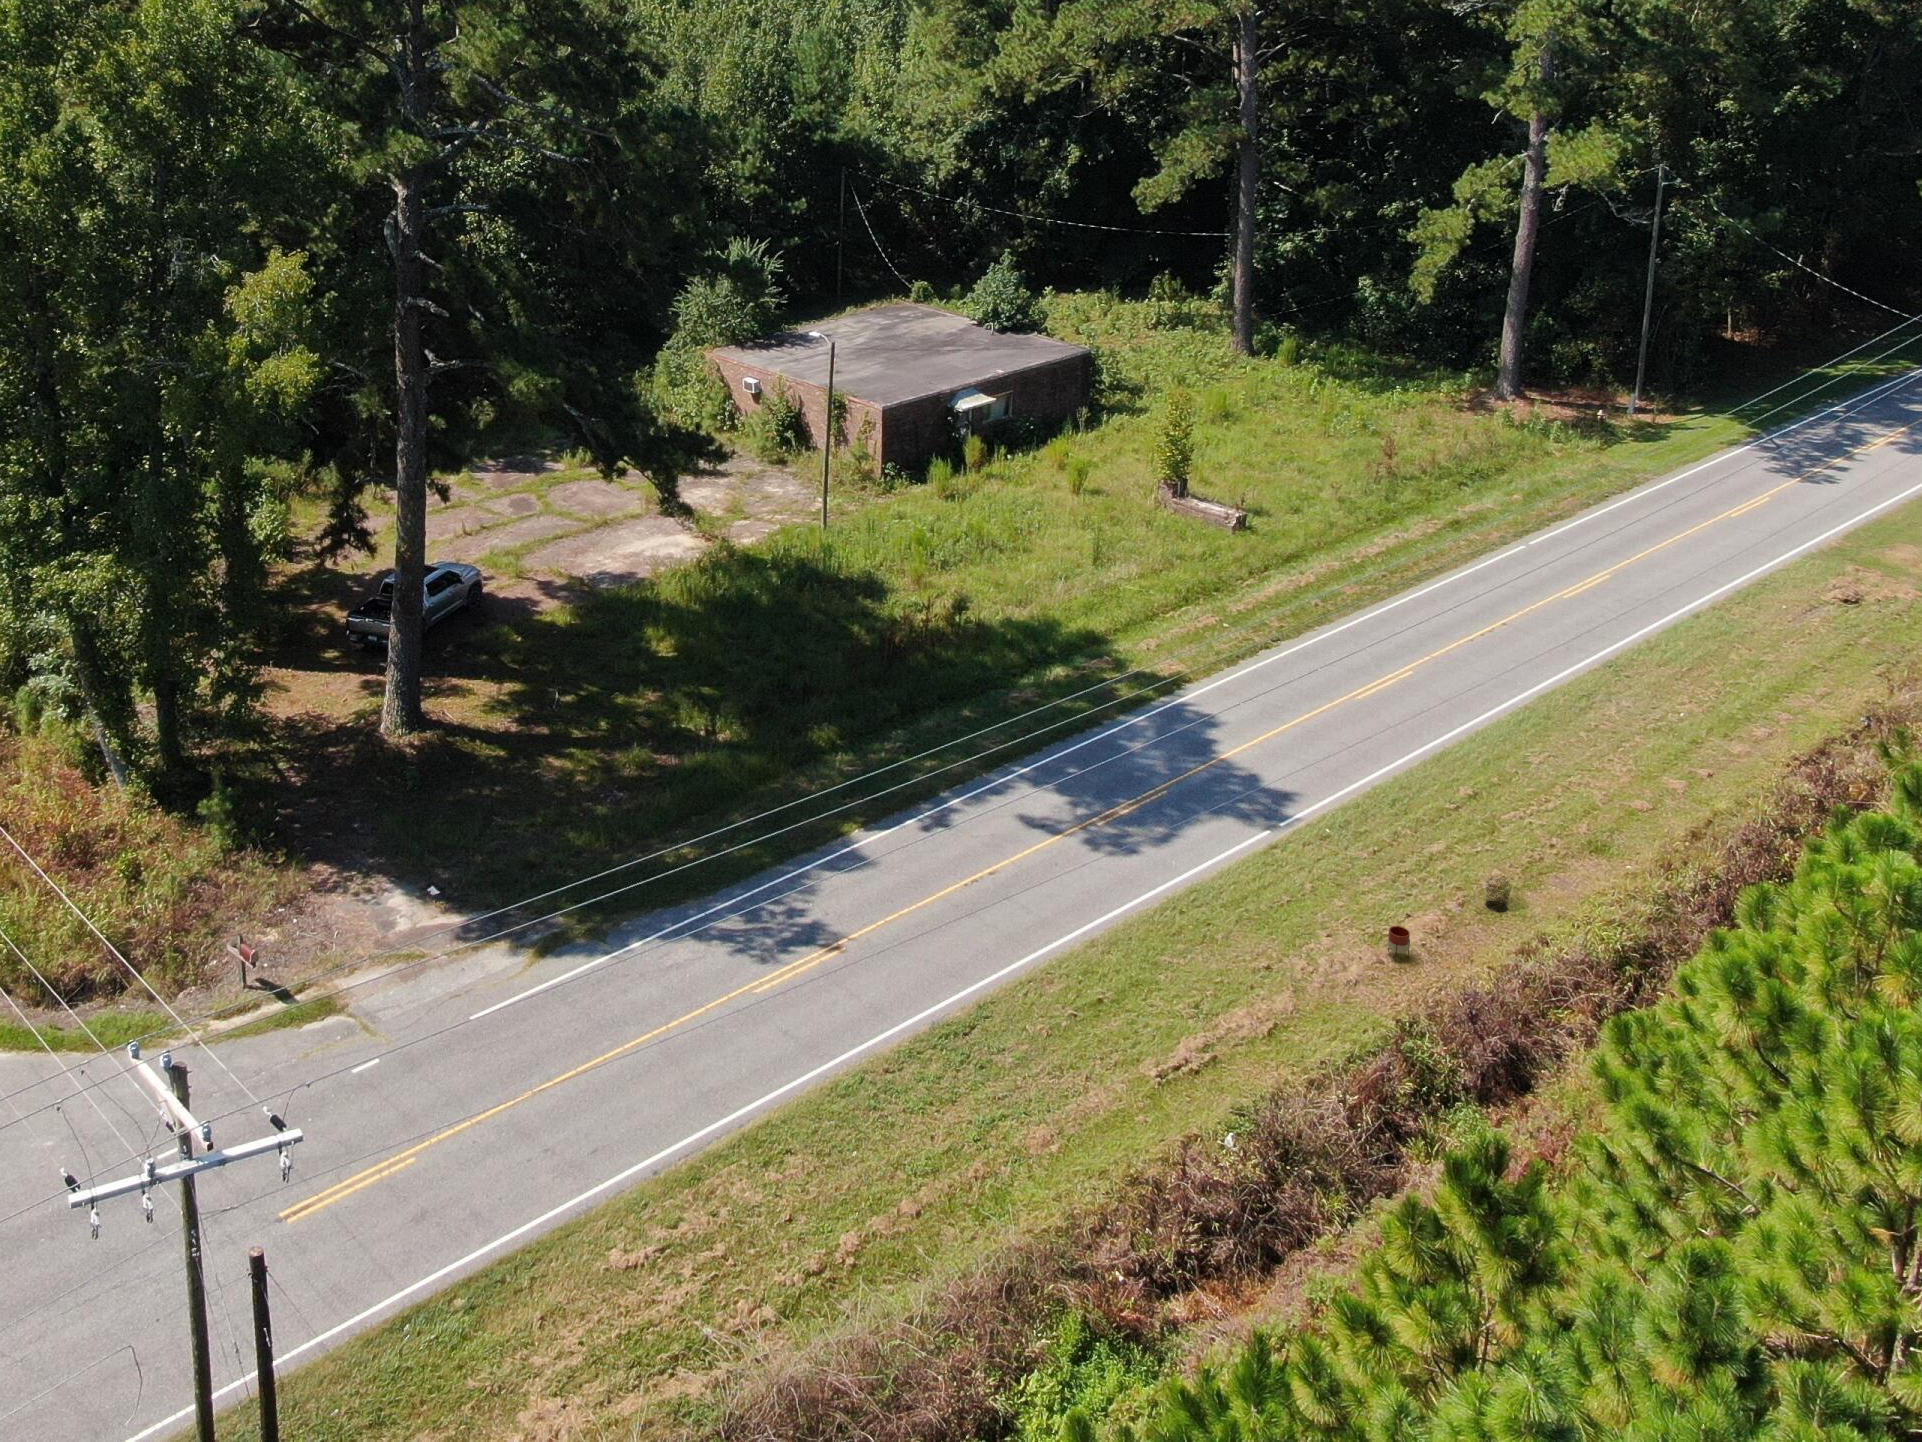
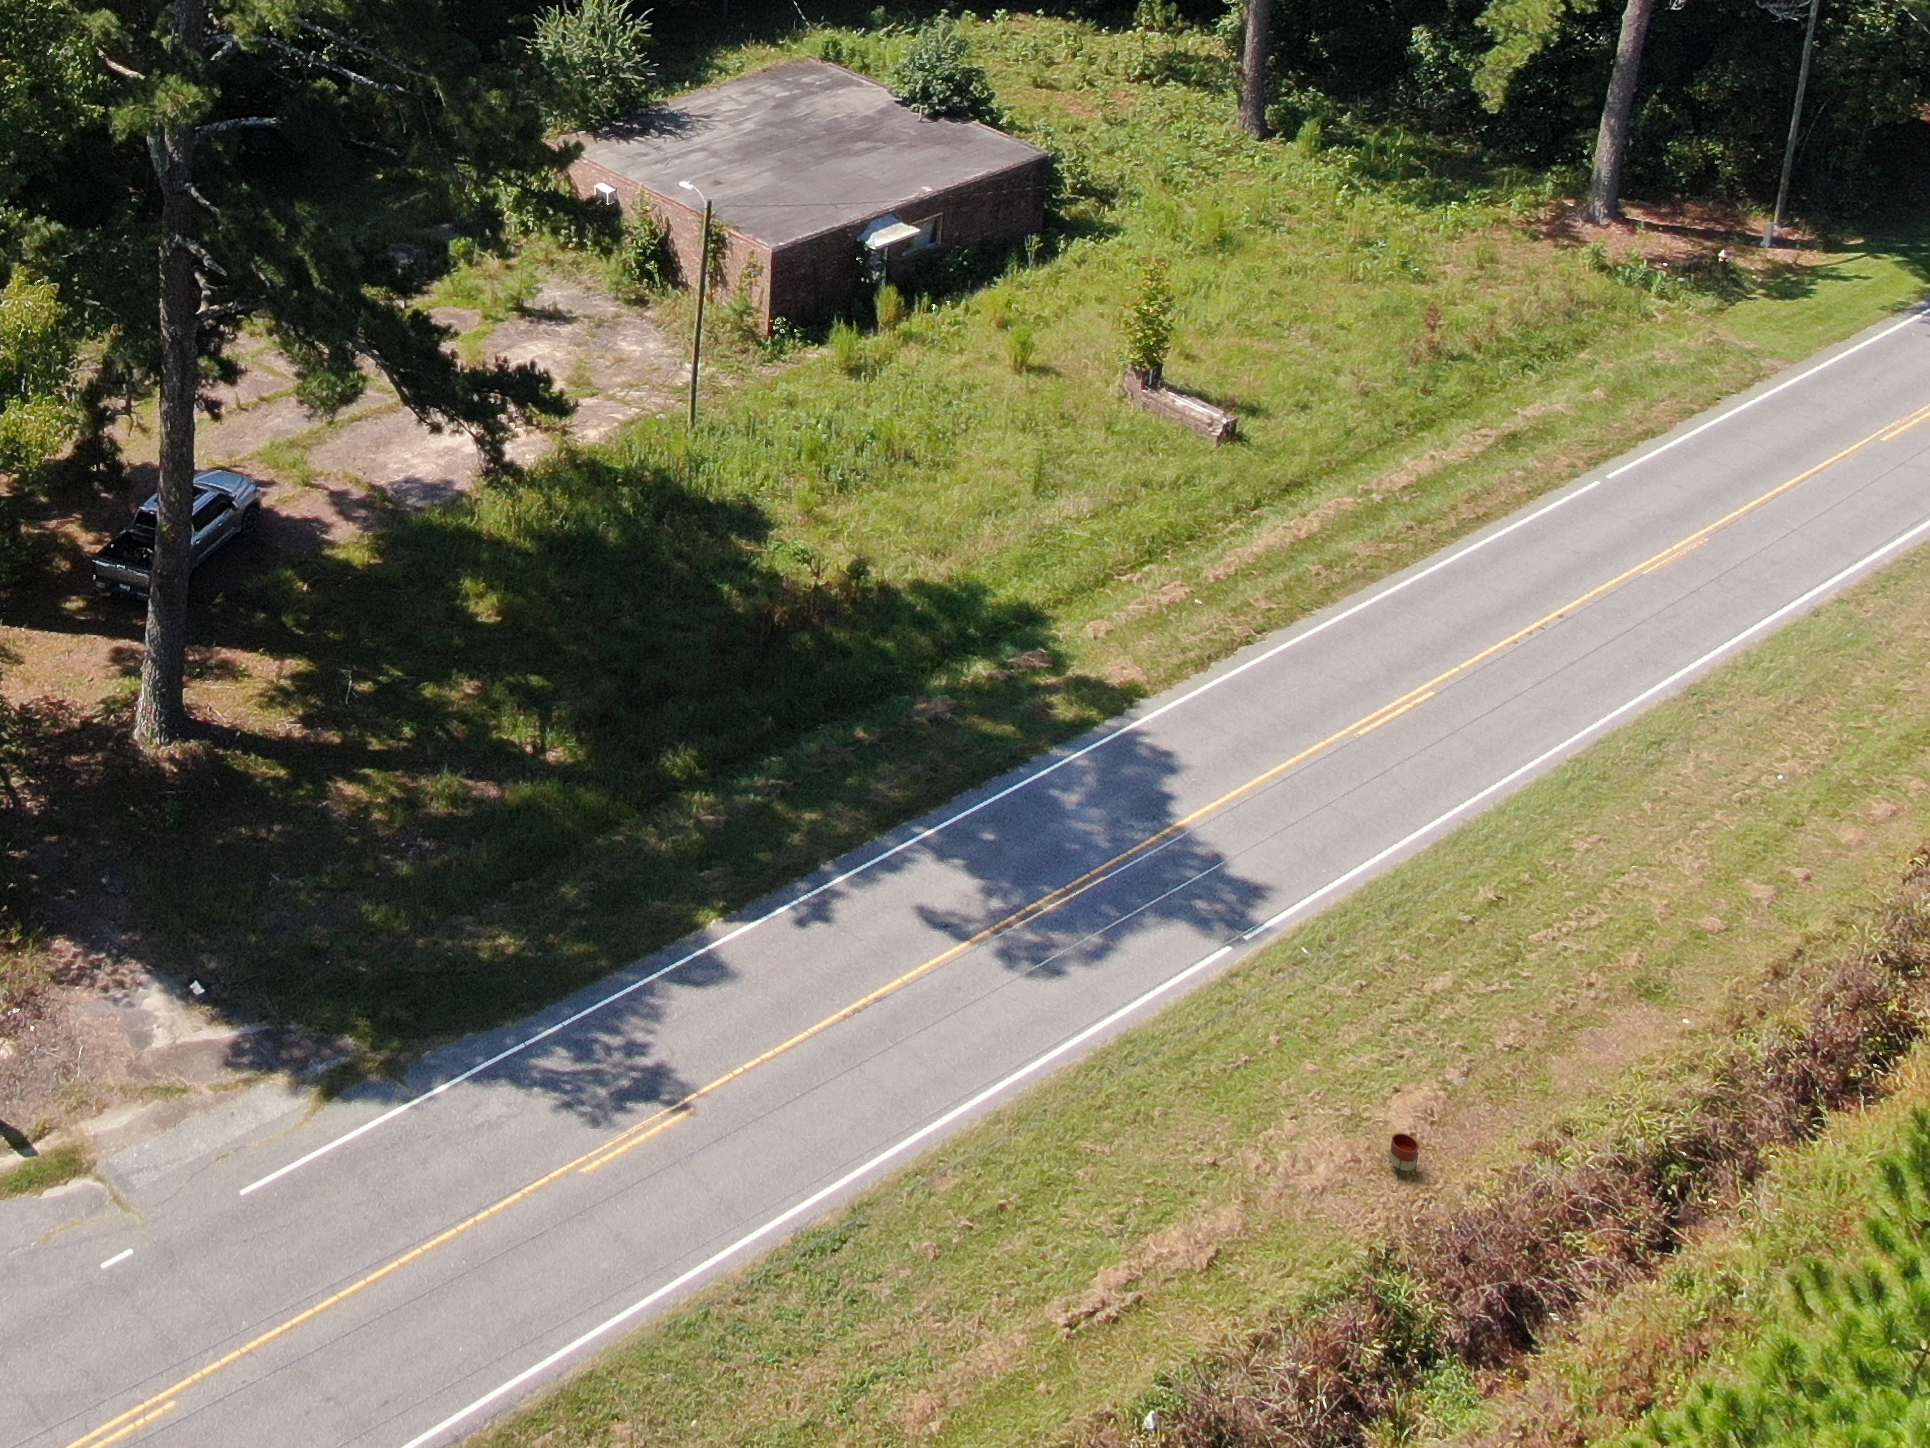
waste bin: present [1486,879,1511,911] -> none [1521,1060,1556,1107]

